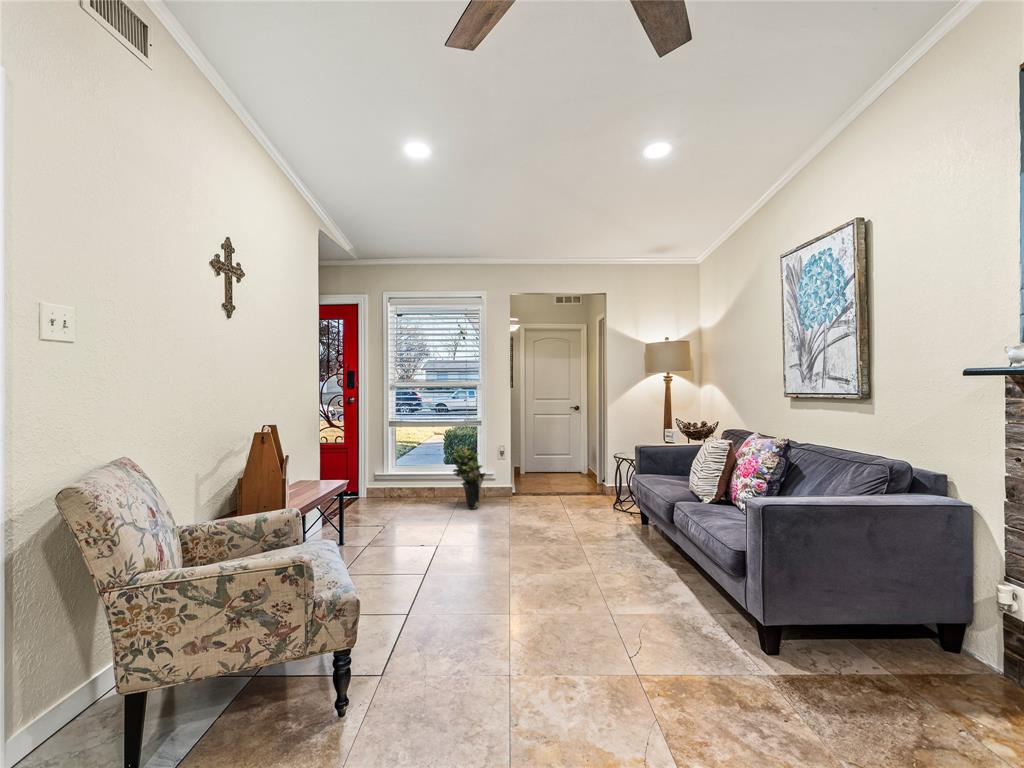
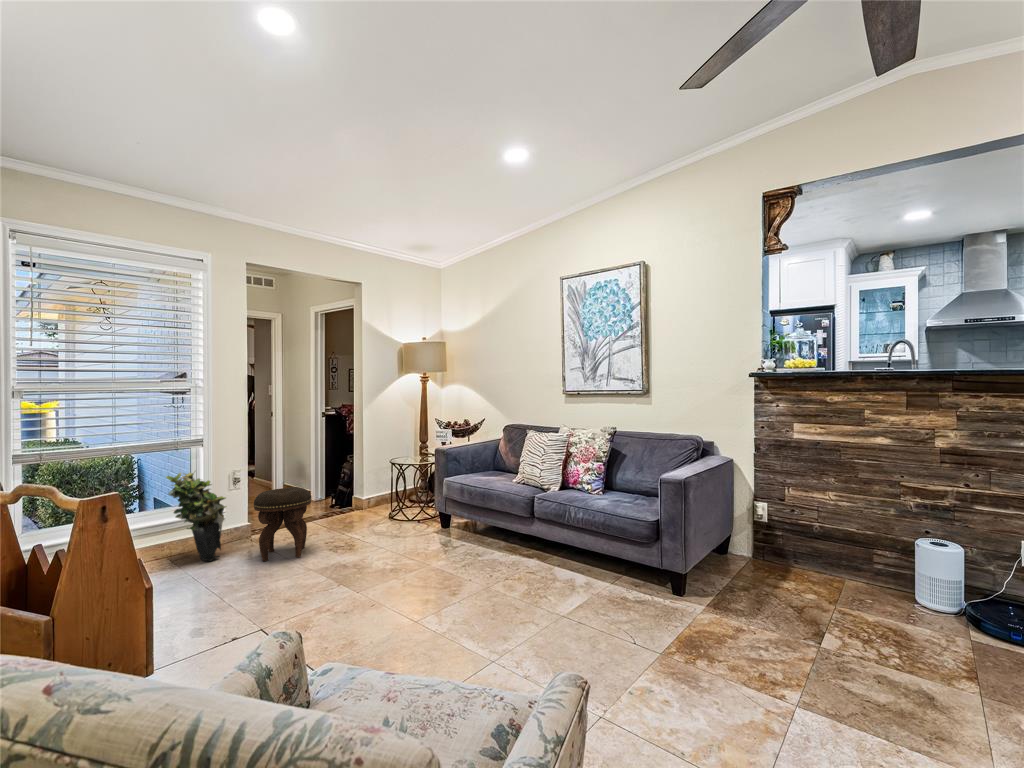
footstool: none [492,465,532,520] -> present [253,487,312,561]

